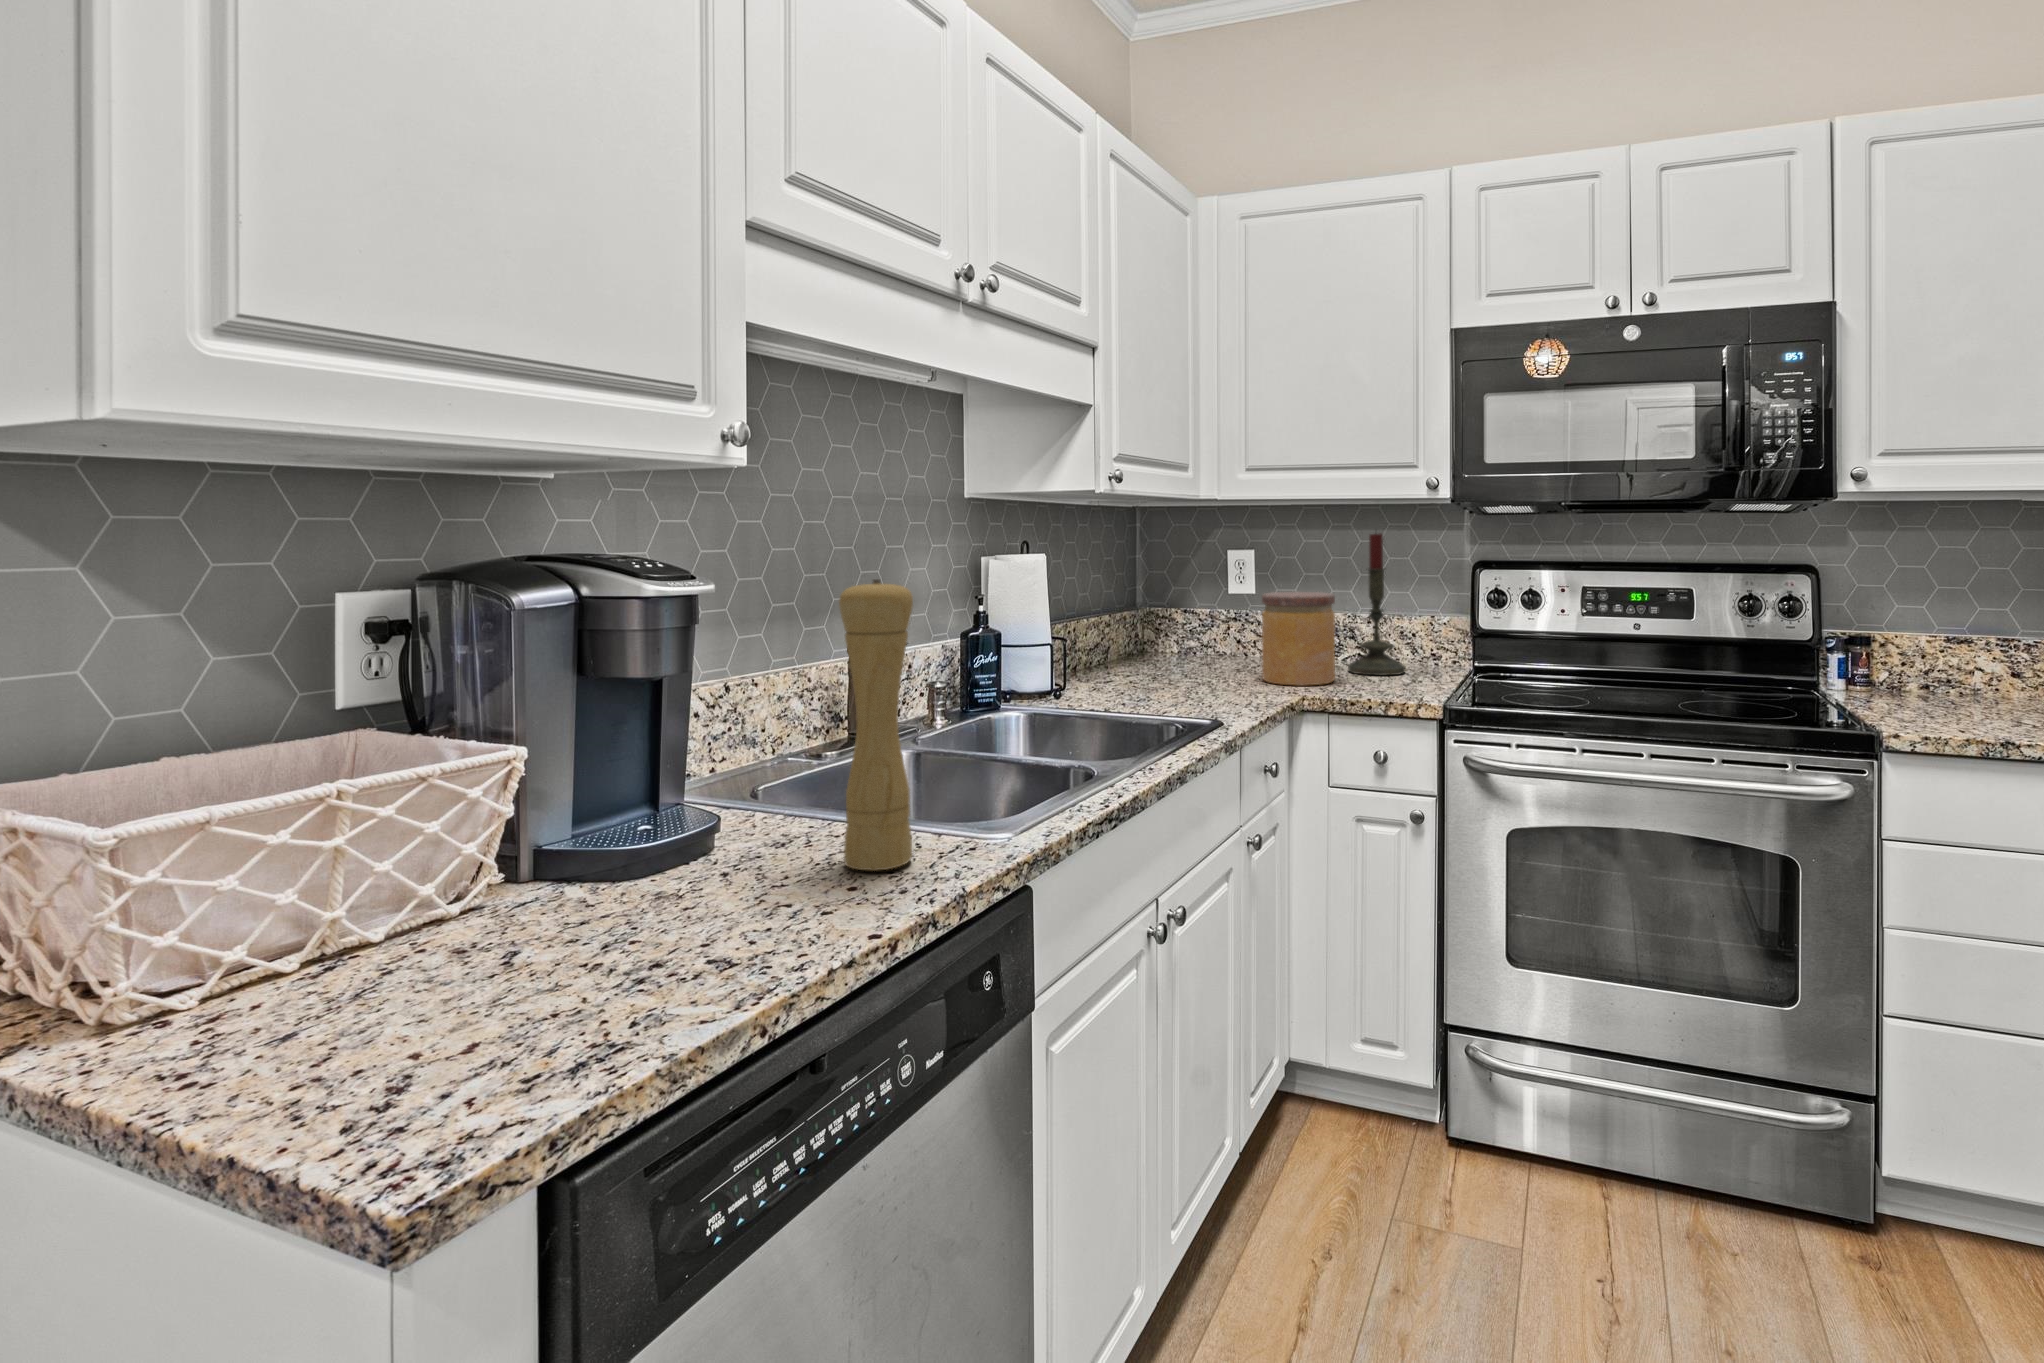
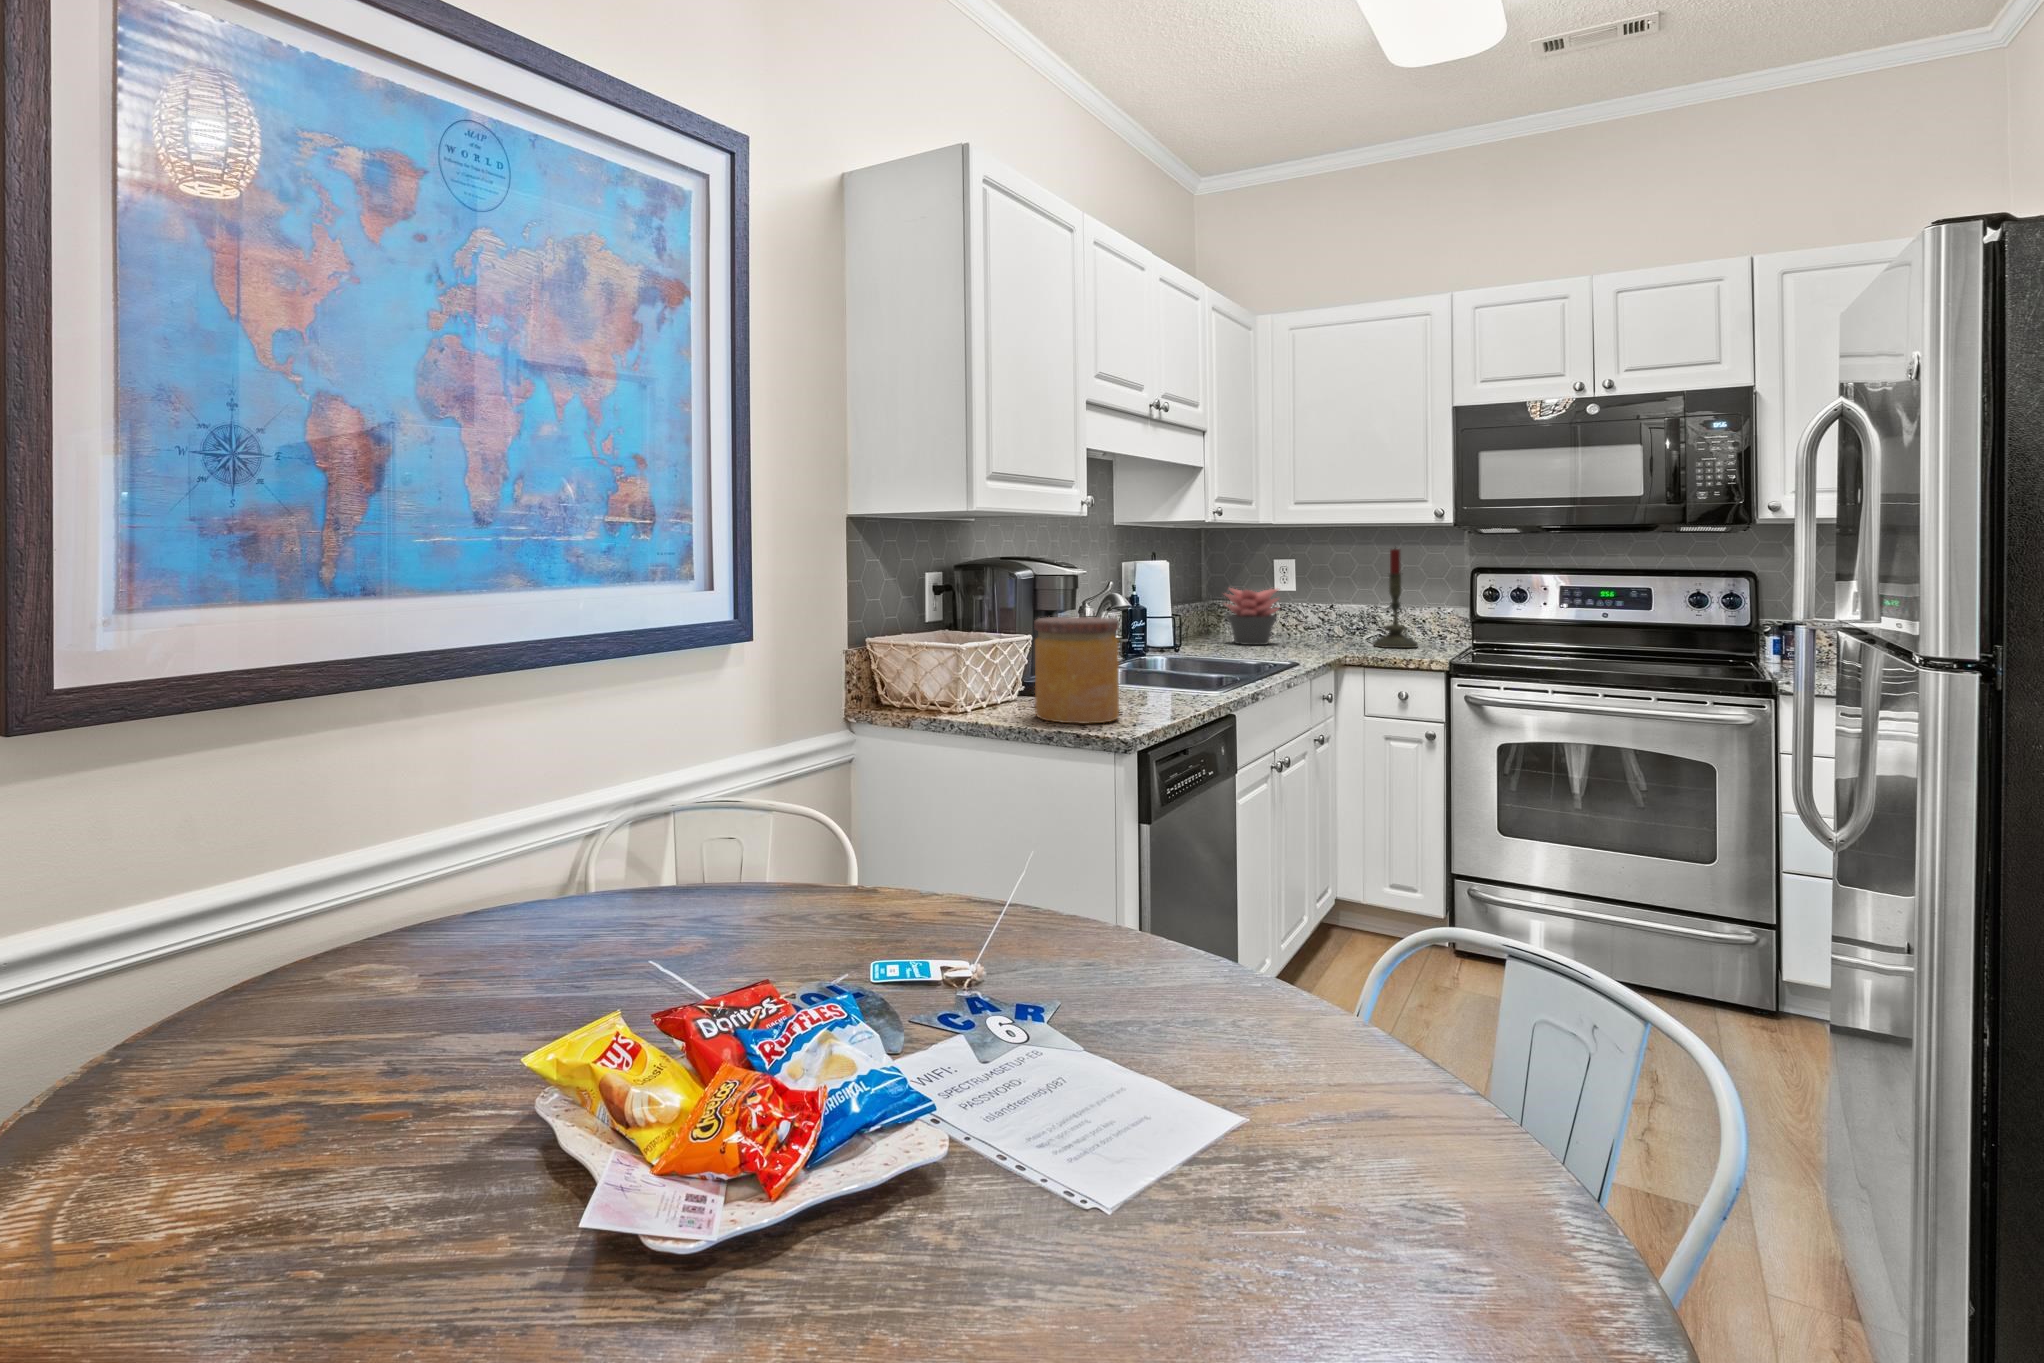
pepper mill: present [839,579,913,870] -> none [1148,568,1182,699]
succulent plant: none [1146,588,1226,673] -> present [1225,588,1280,645]
jar: present [1262,592,1335,686] -> present [1034,617,1119,723]

